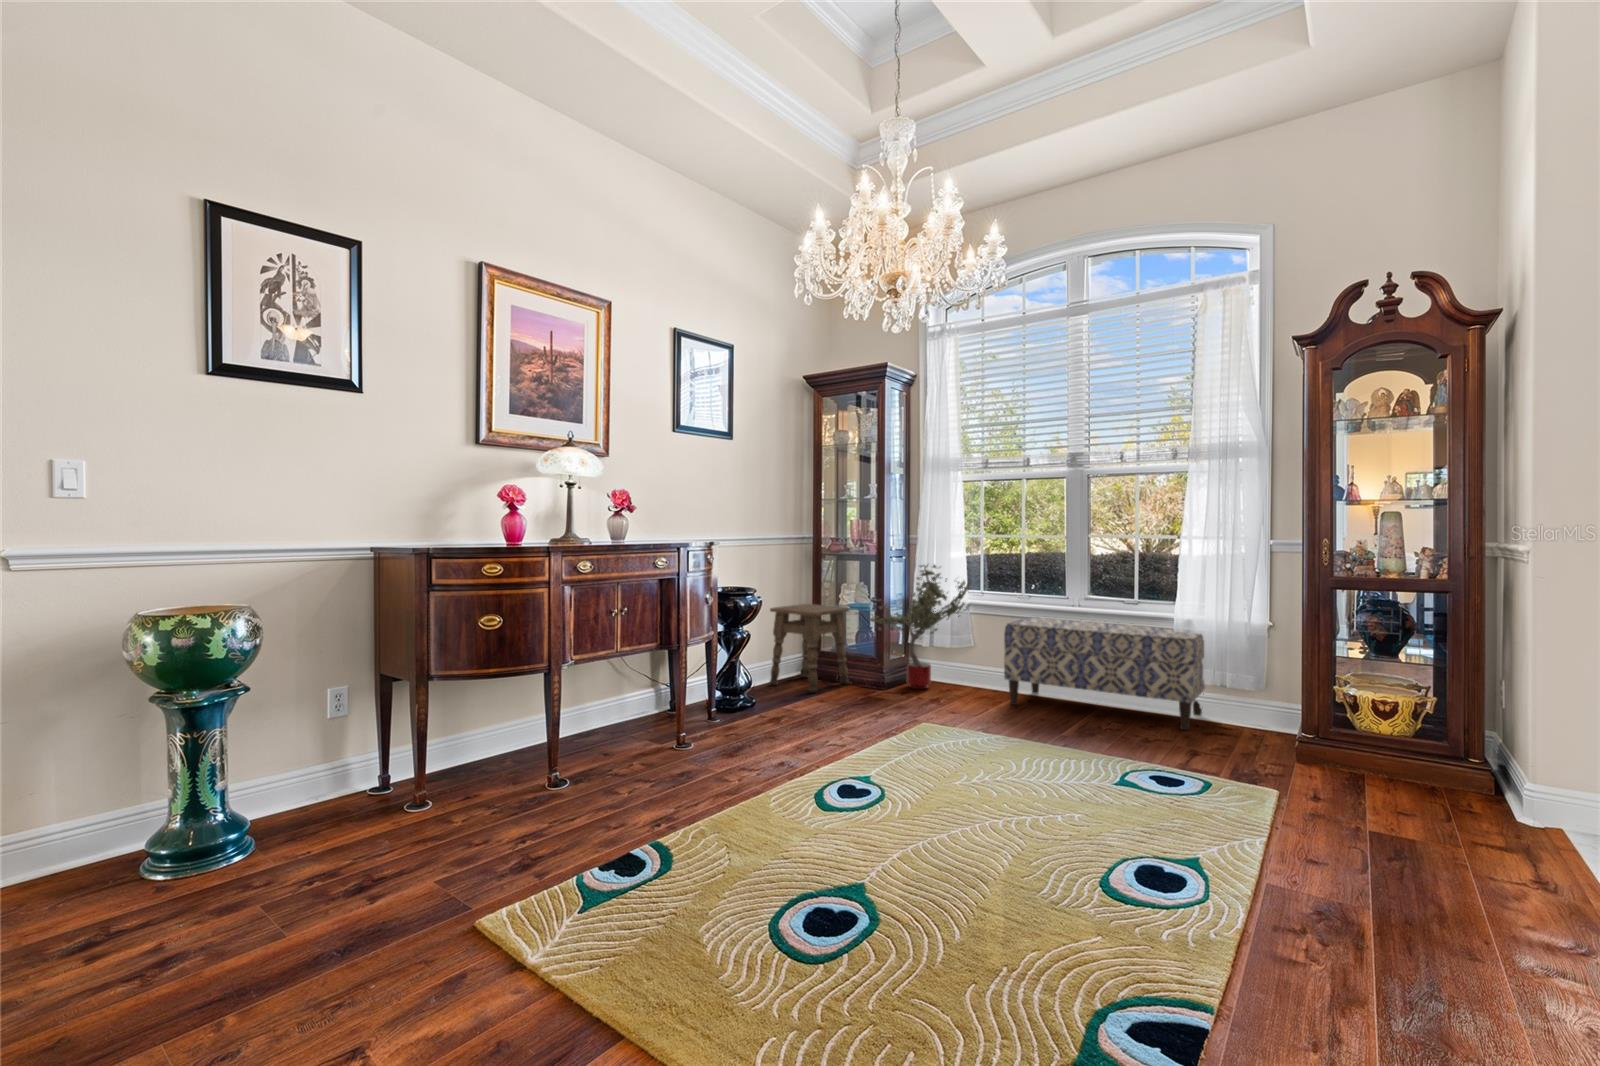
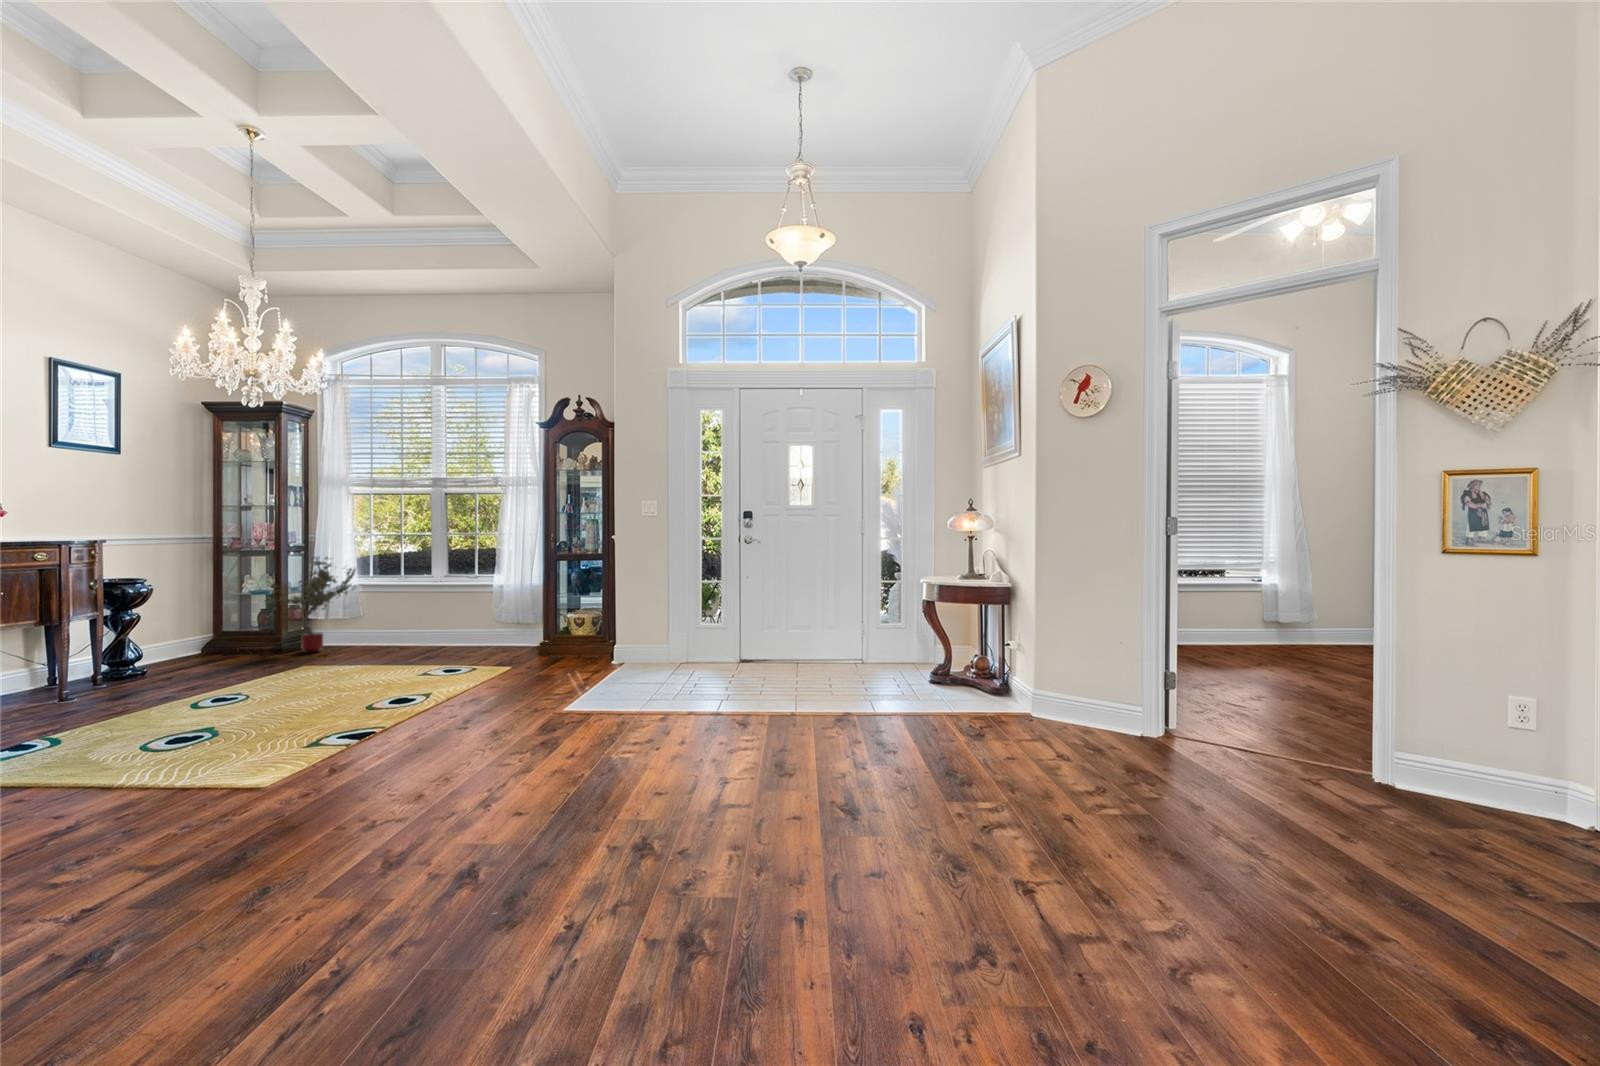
side table: present [769,604,849,693] -> none [164,593,247,663]
bench: present [1004,617,1205,730] -> none [377,591,520,654]

